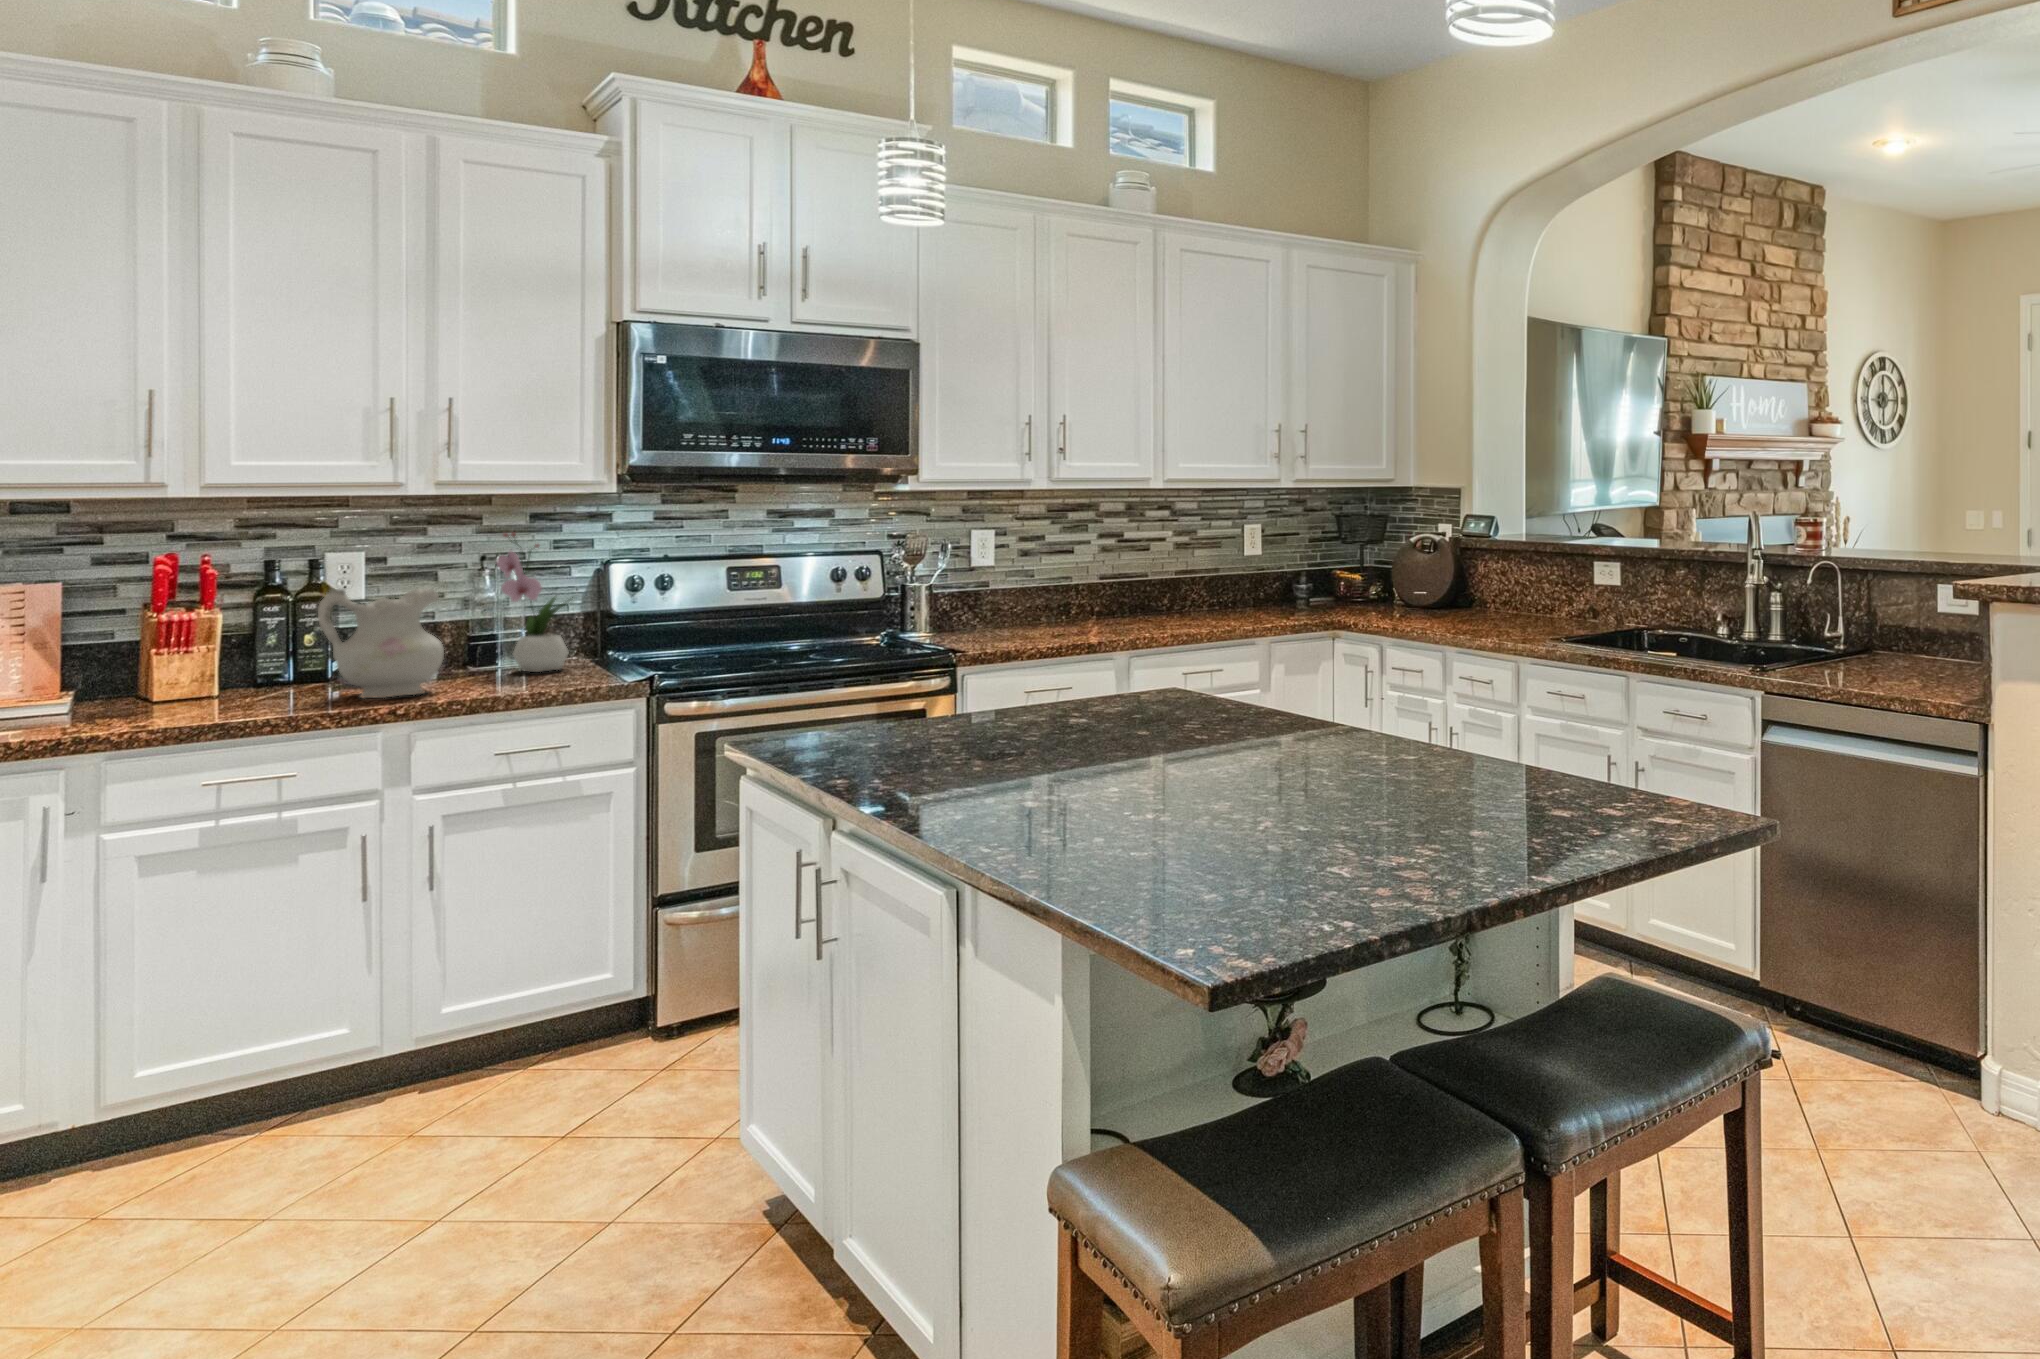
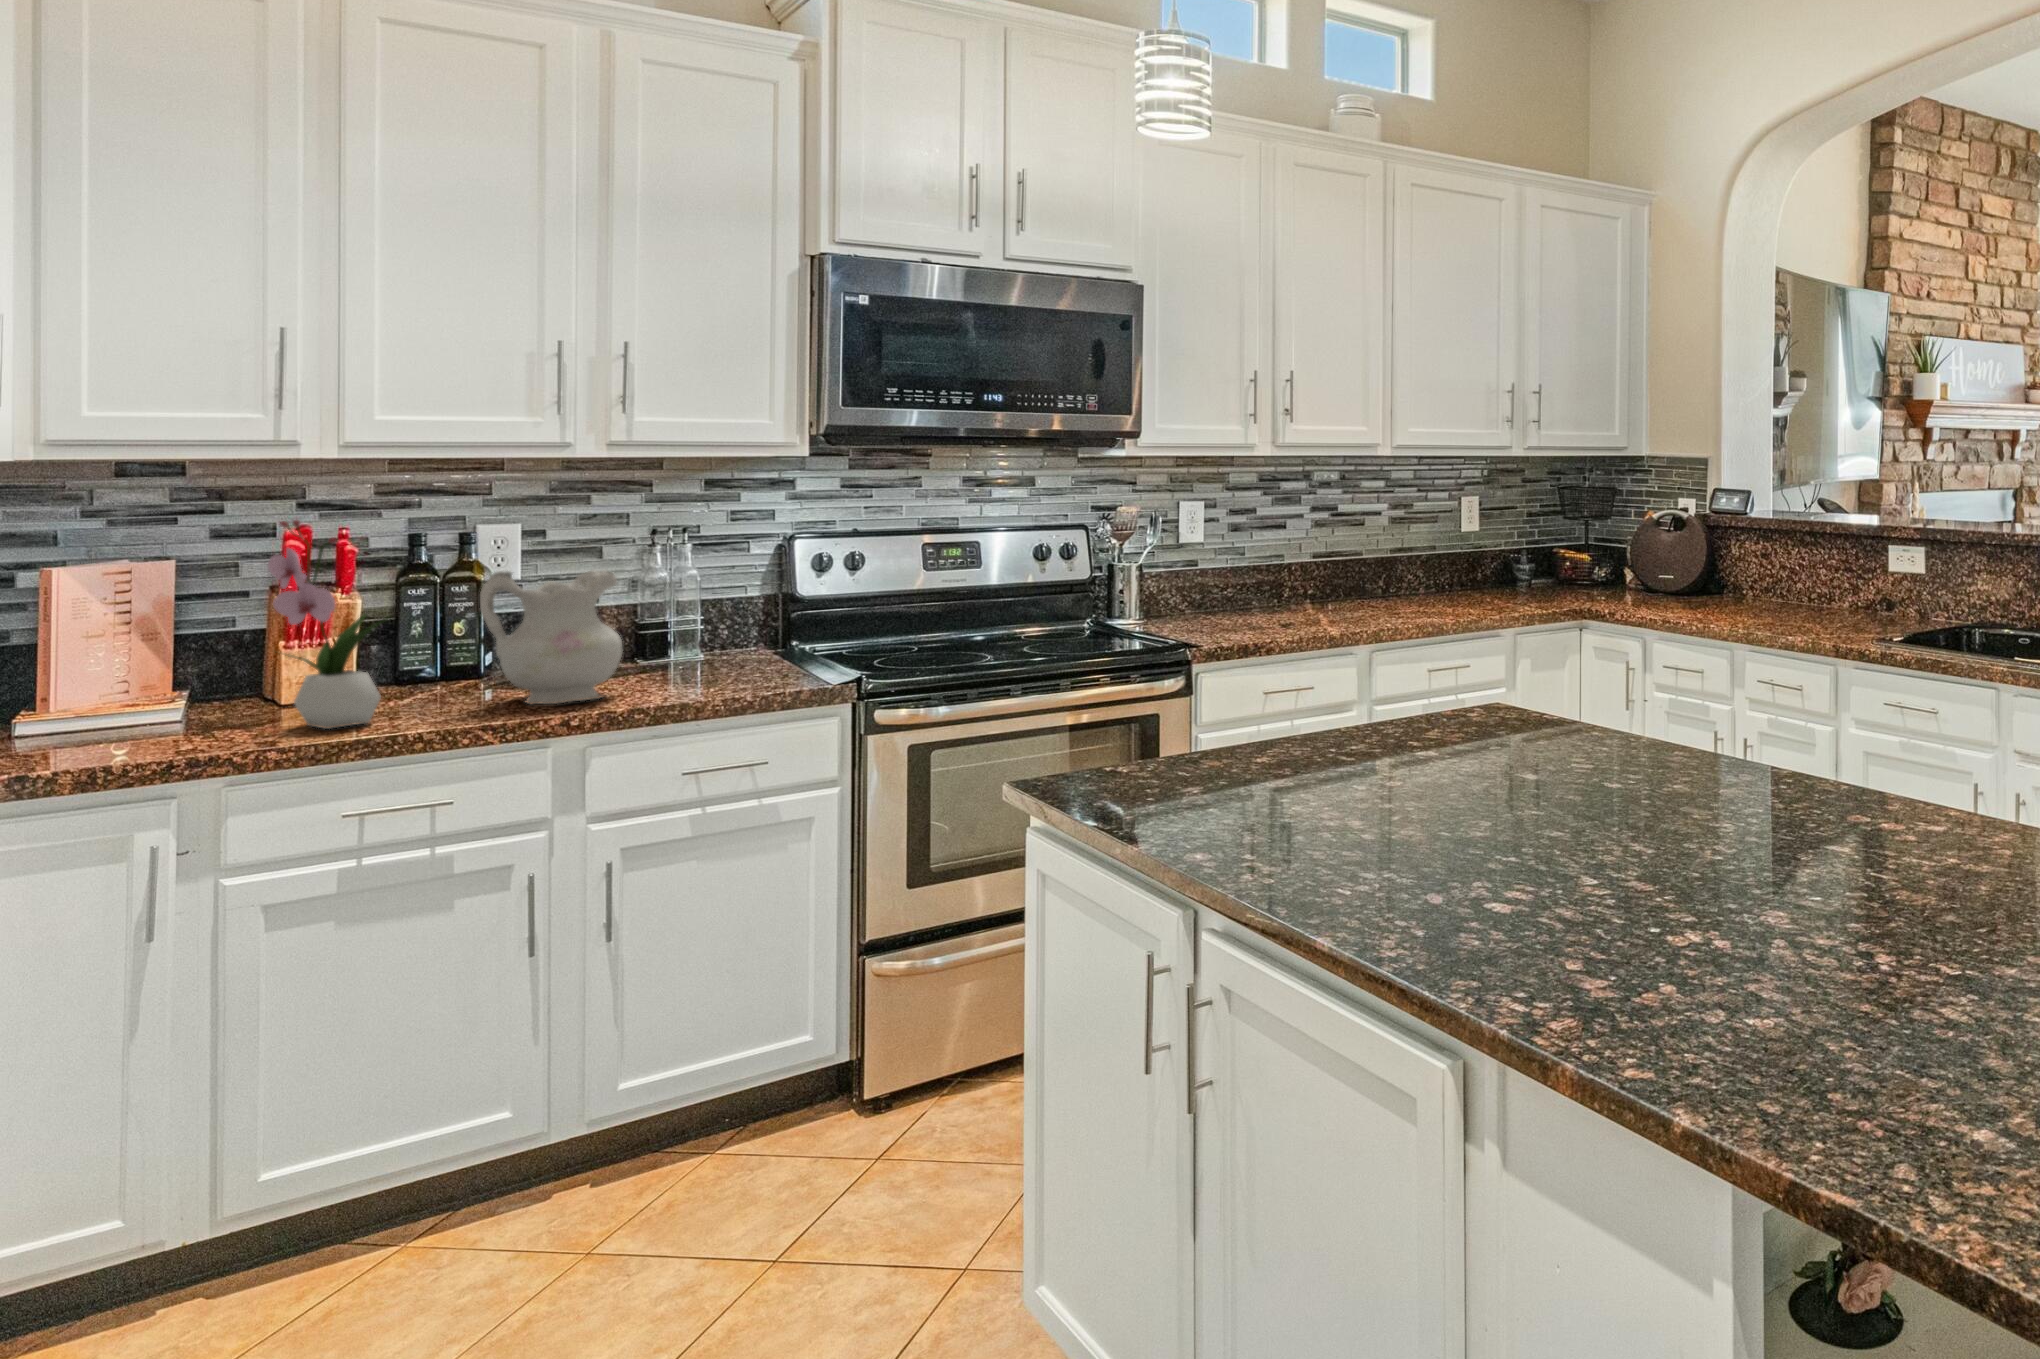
flower arrangement: present [497,533,573,672] -> present [268,520,387,729]

